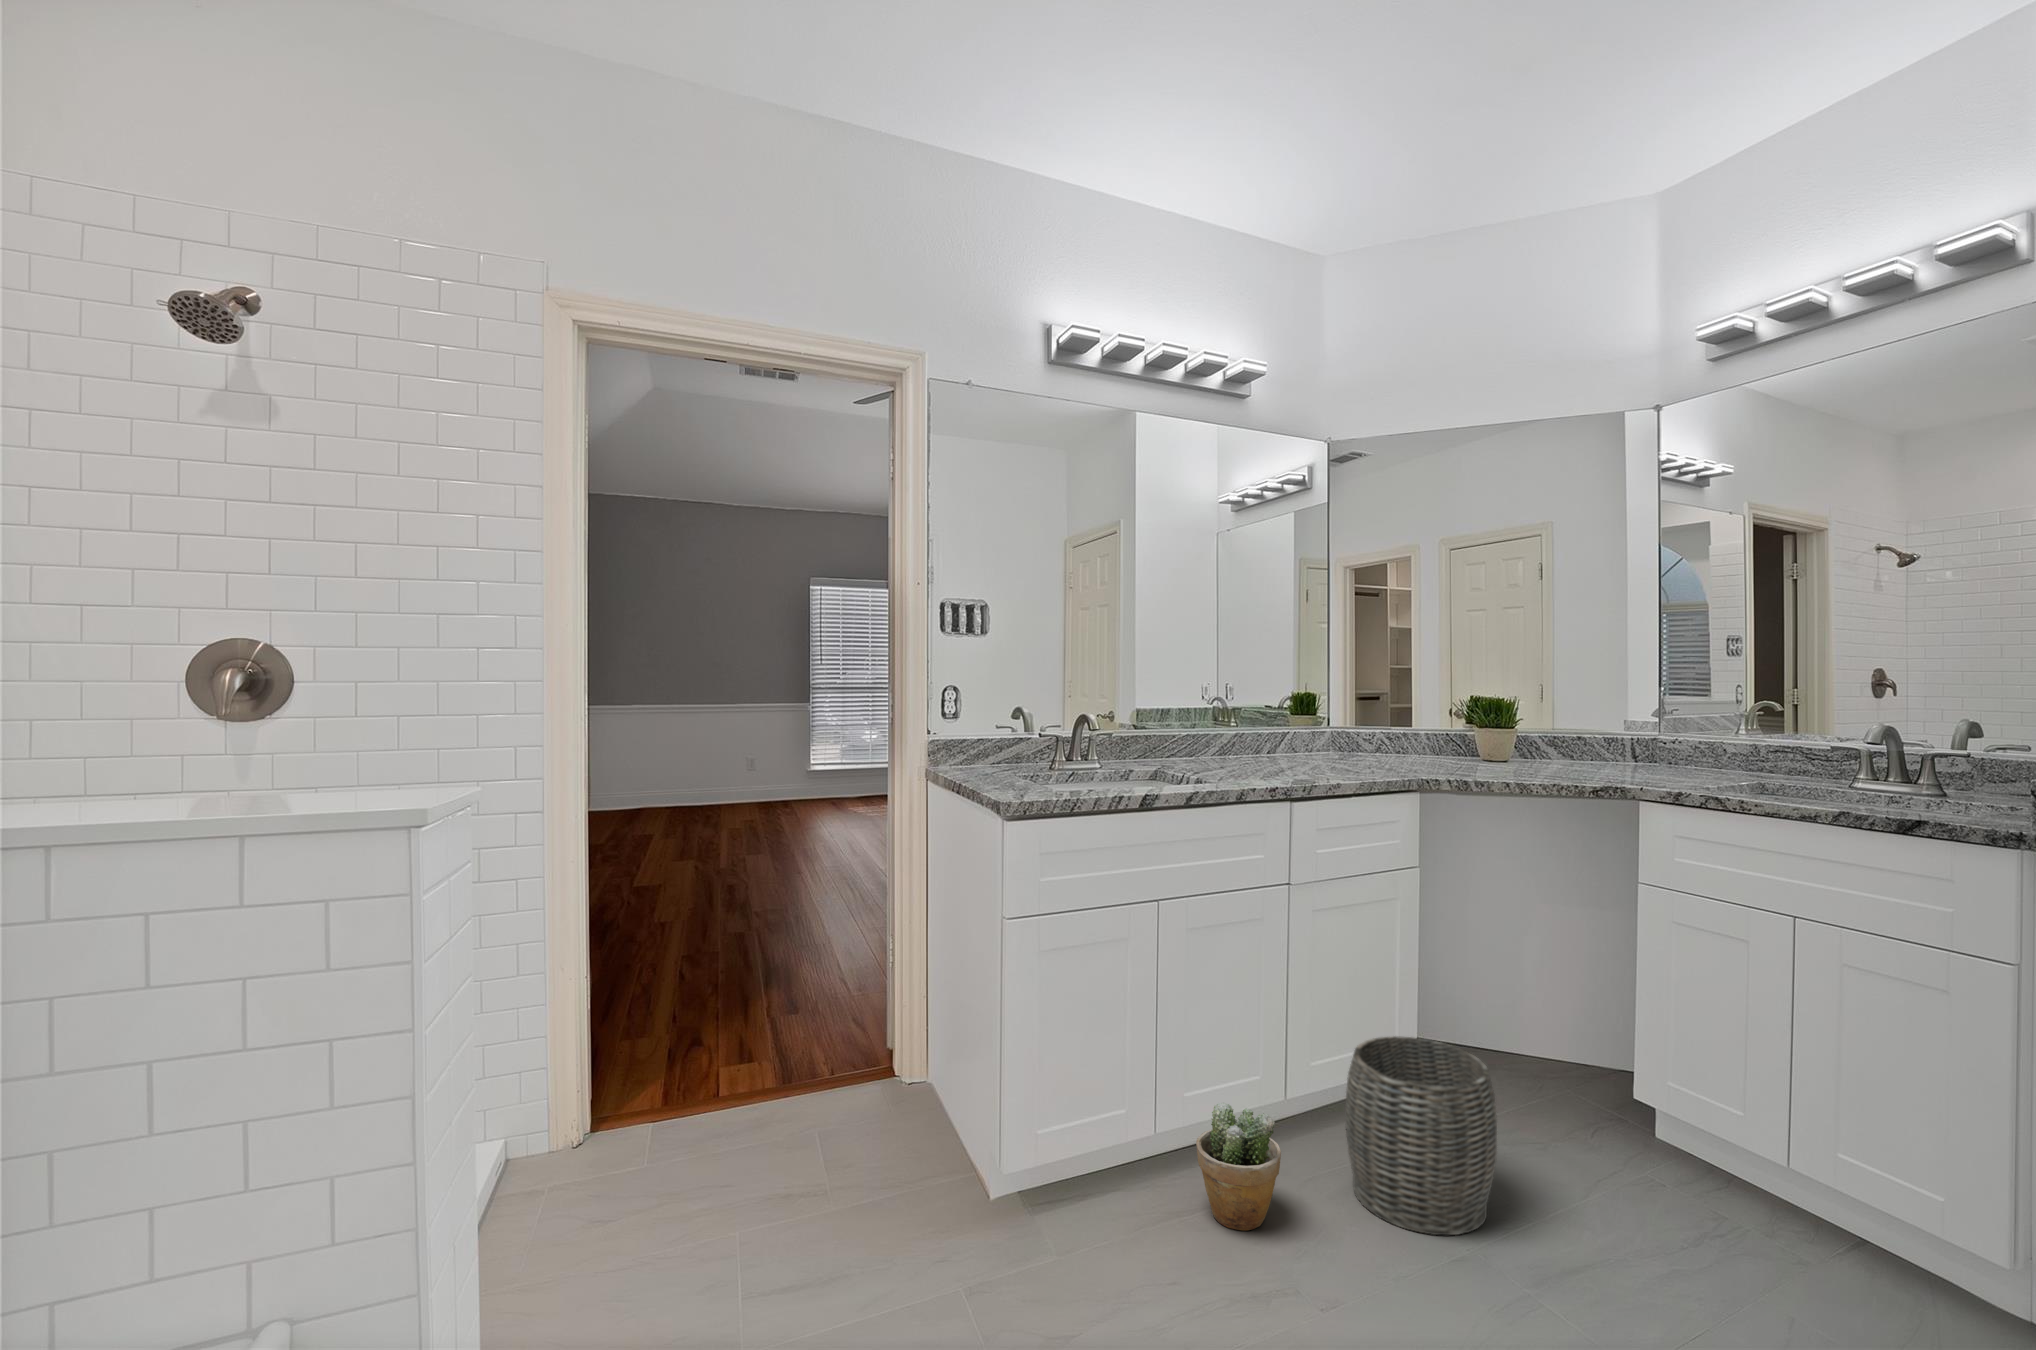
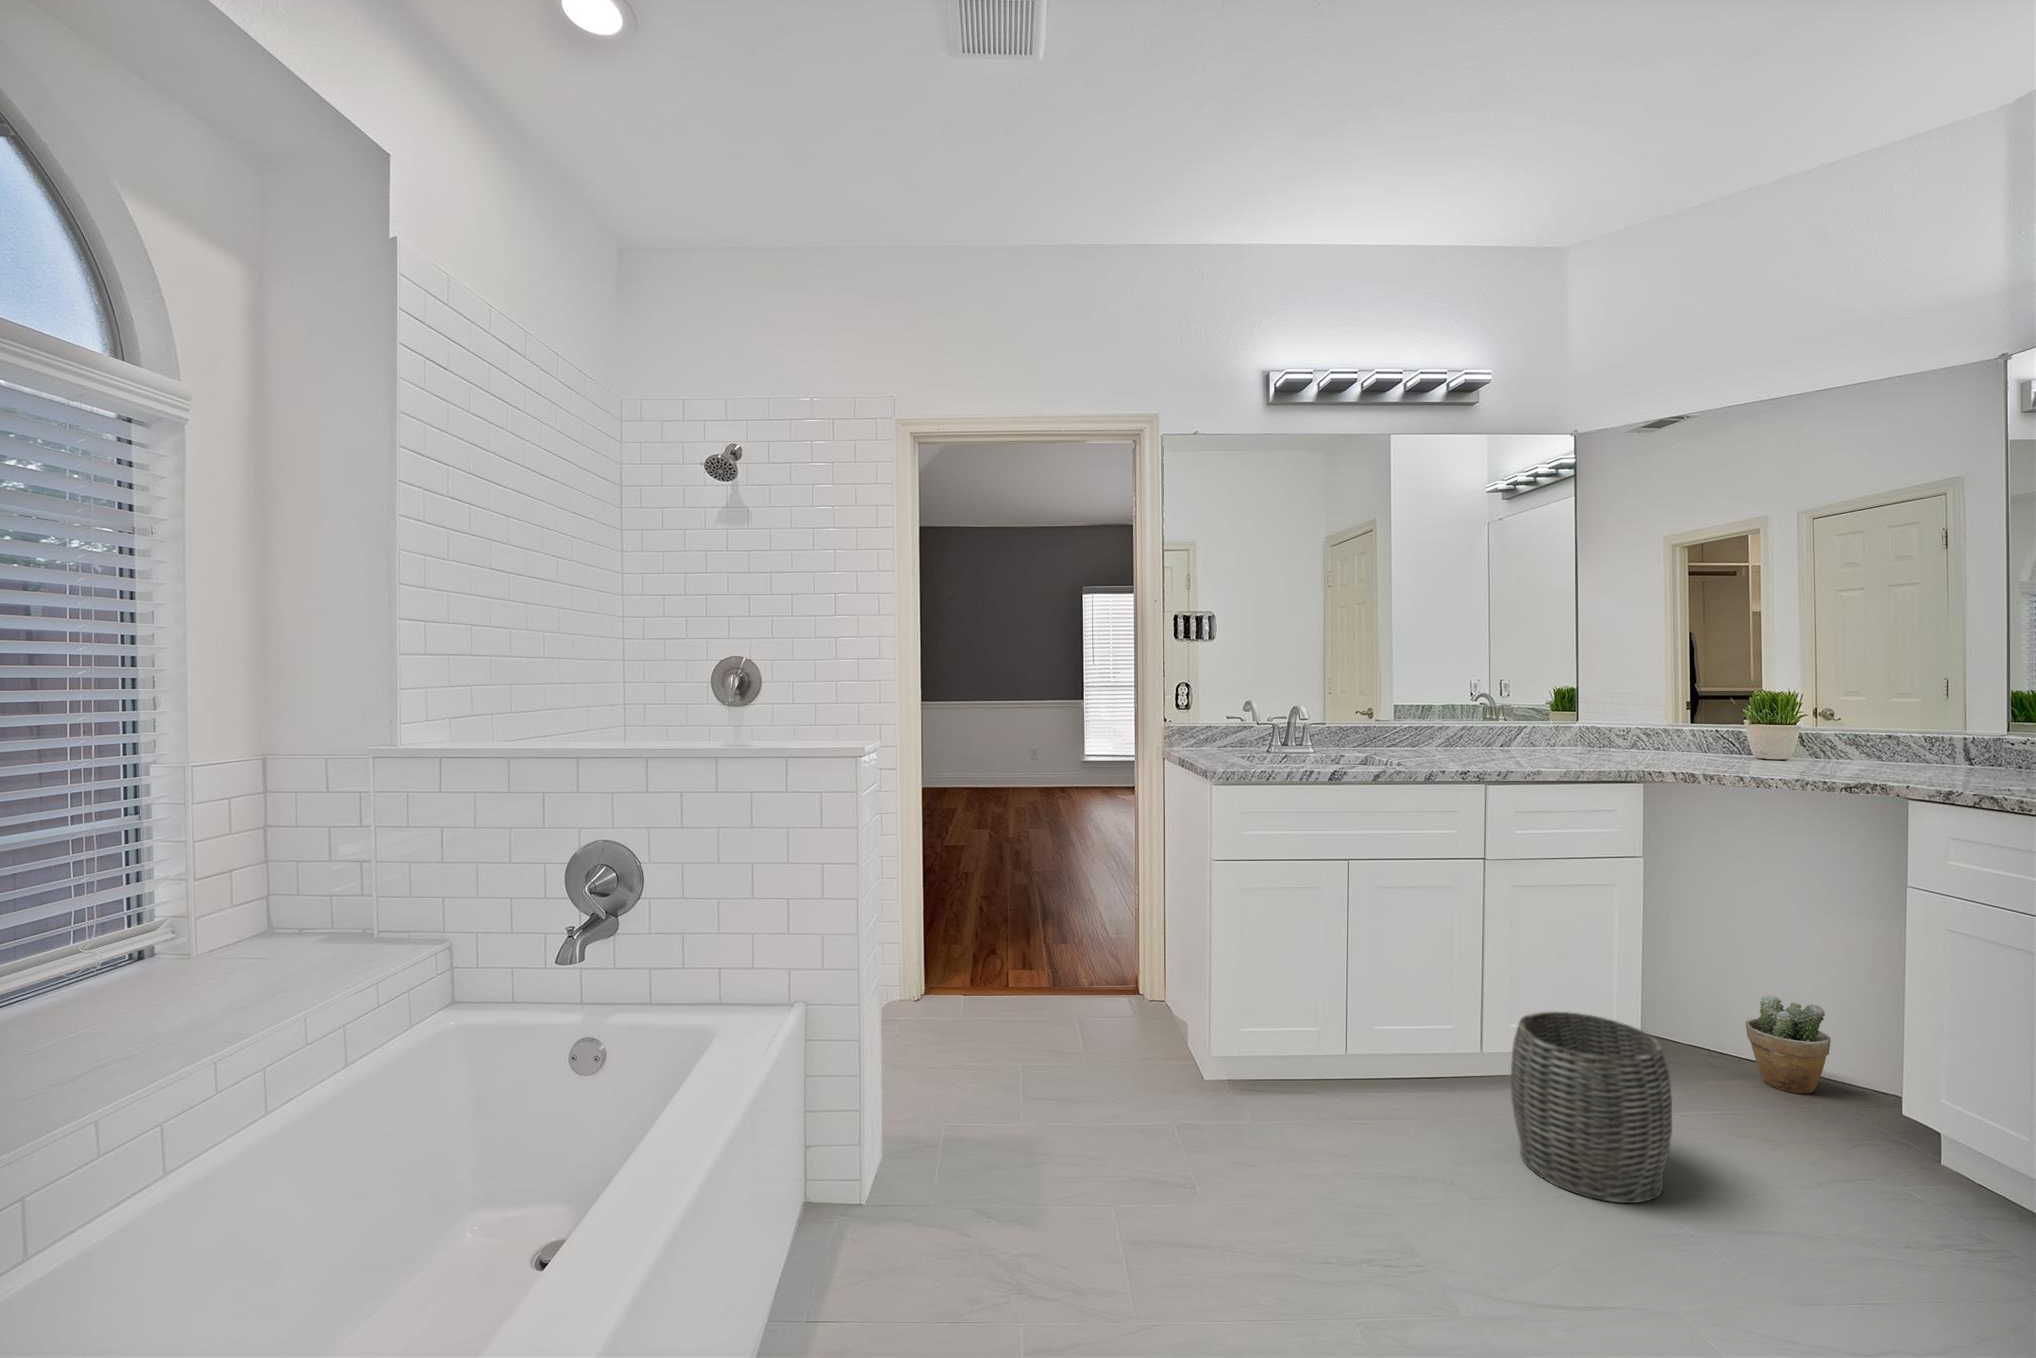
potted plant: present [1196,1103,1281,1231] -> present [1745,996,1831,1094]

